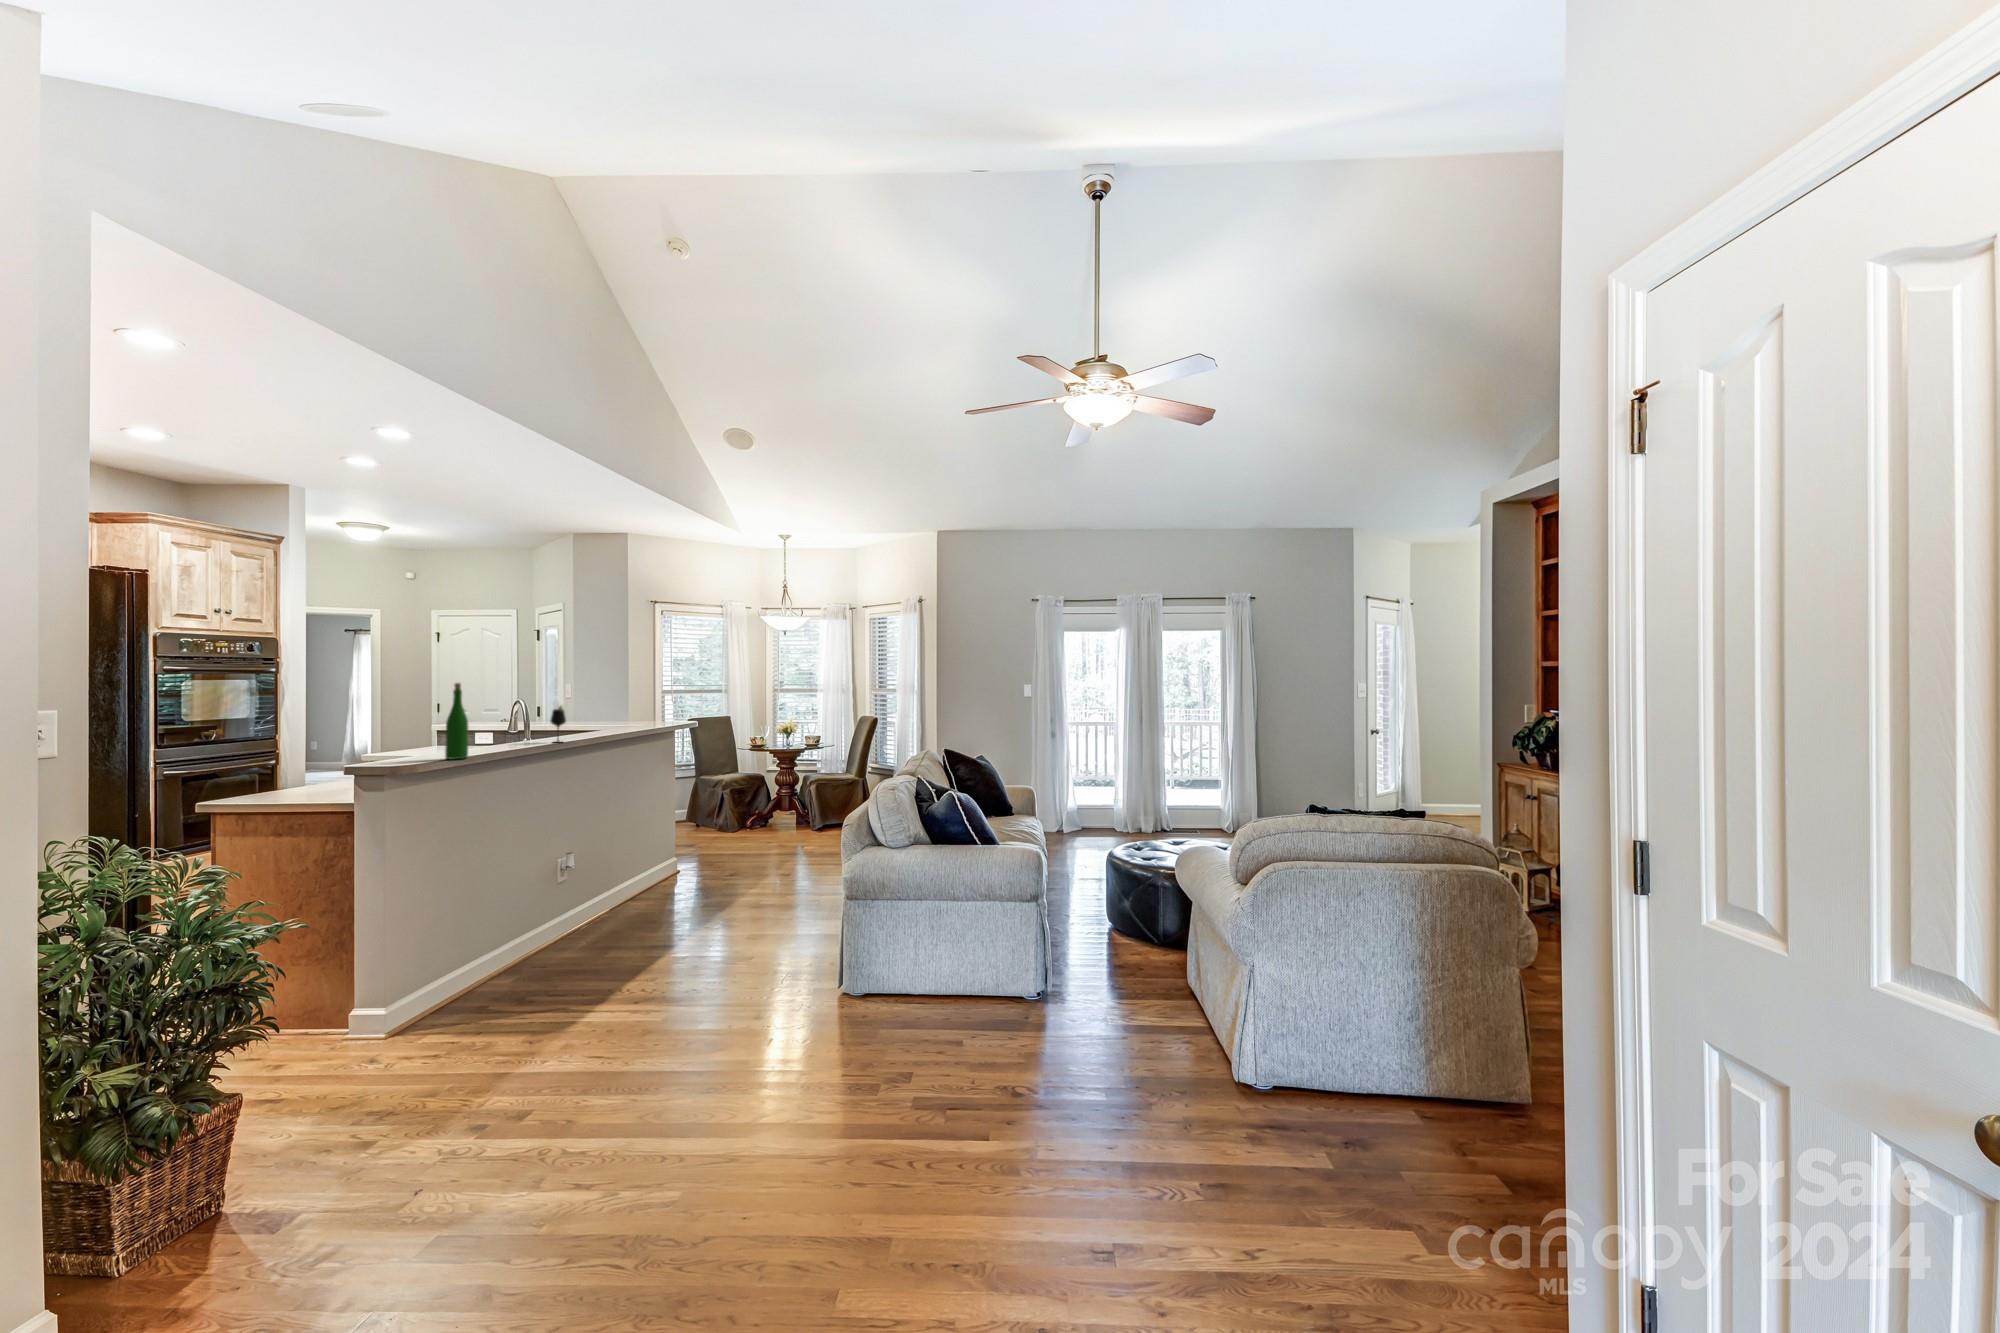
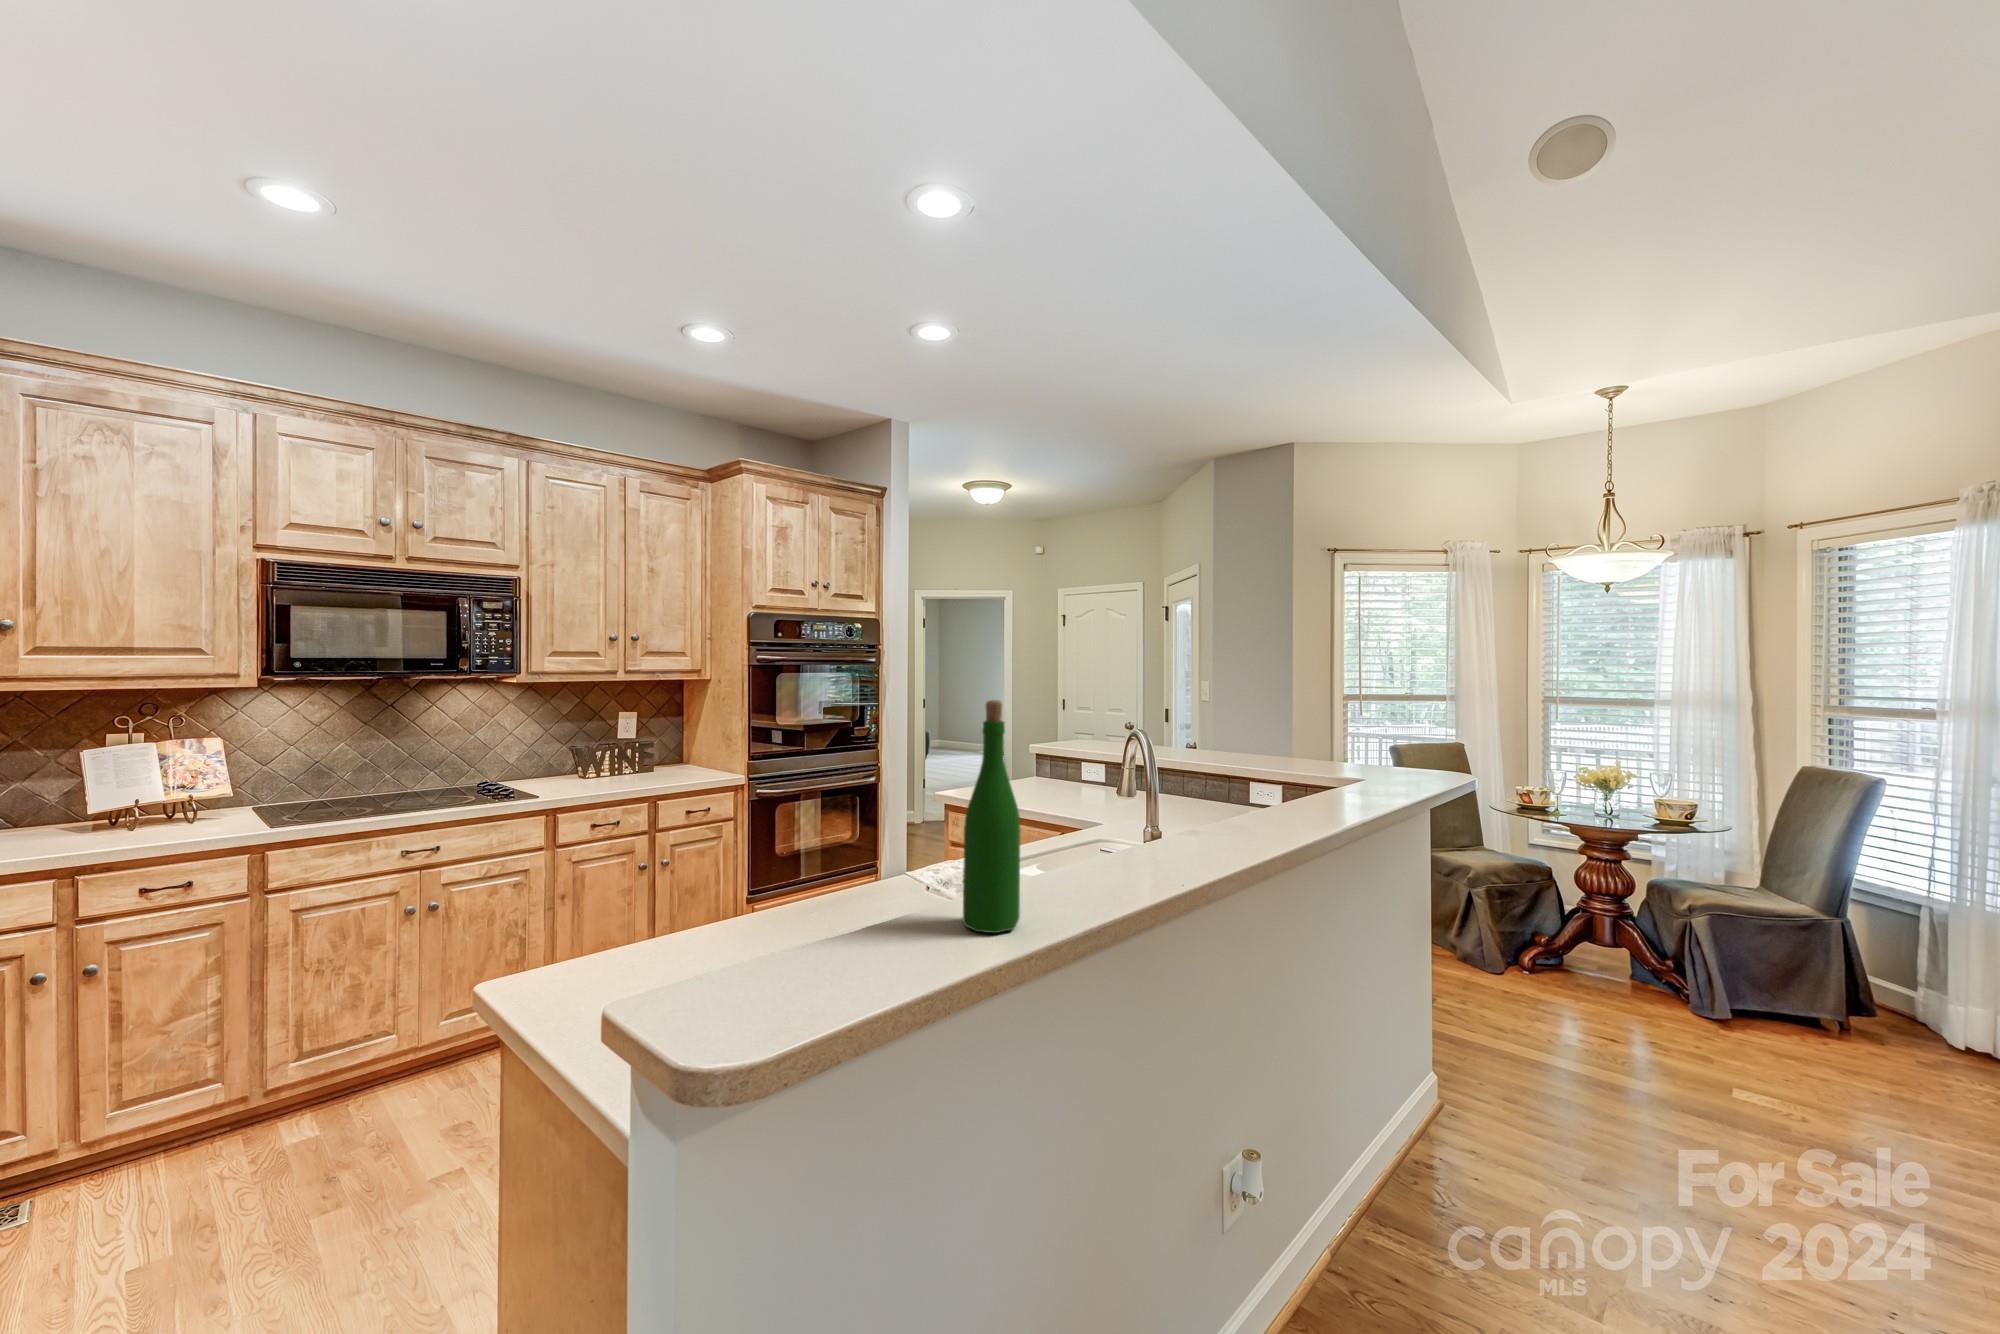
wine glass: present [551,706,566,743] -> none [1216,742,1251,846]

